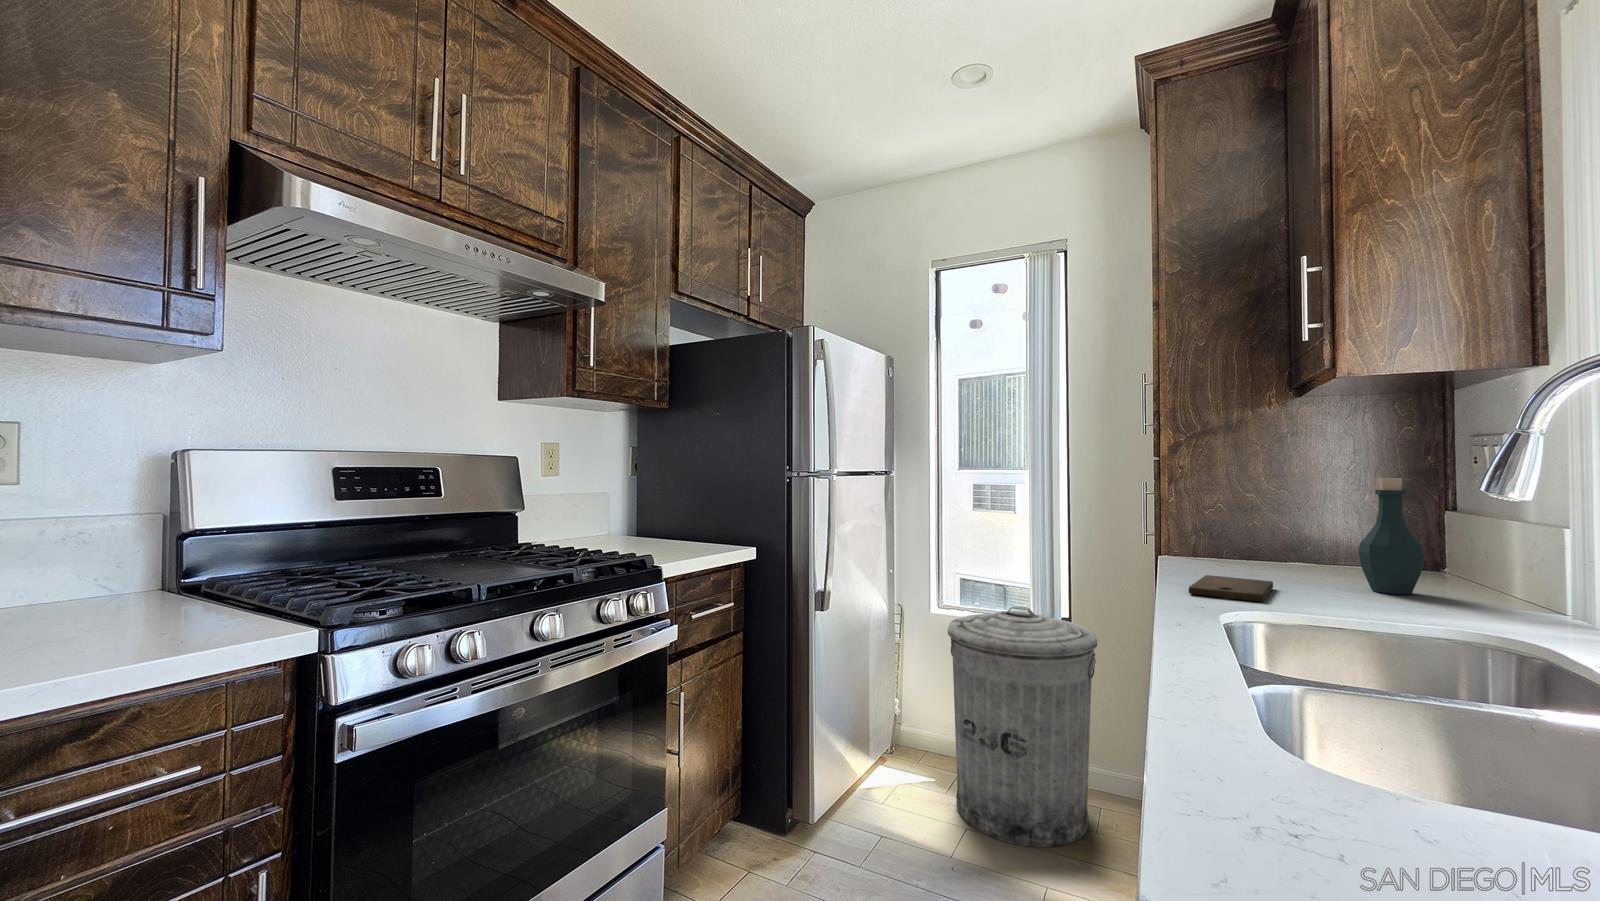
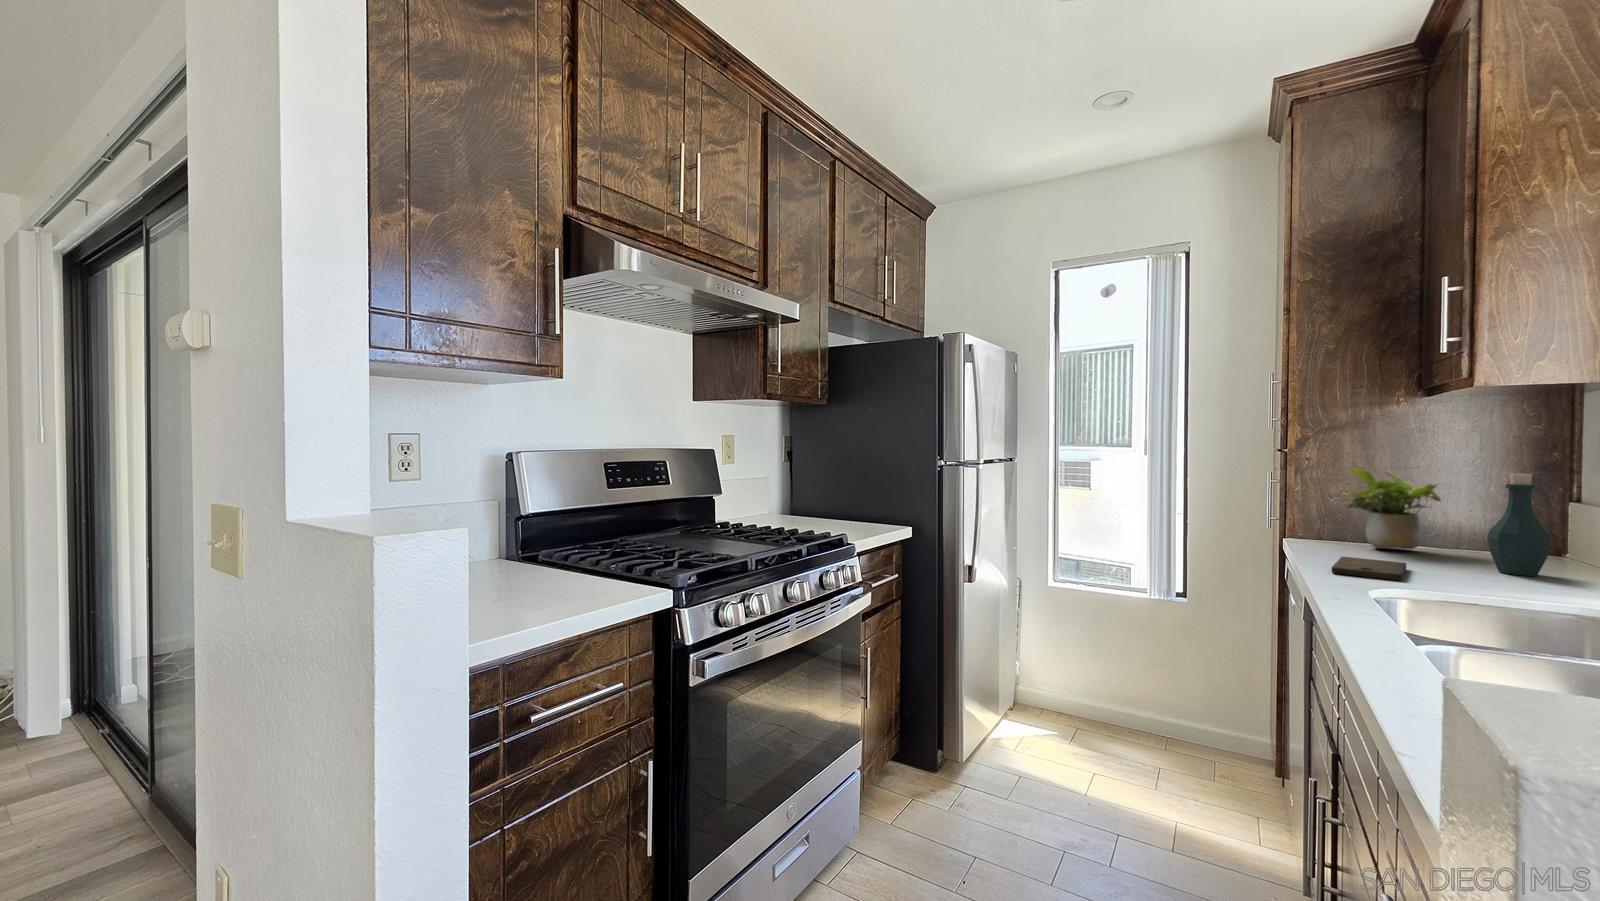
potted plant: none [1216,476,1315,567] -> present [1345,468,1441,549]
trash can: present [948,606,1097,847] -> none [1077,581,1221,790]

